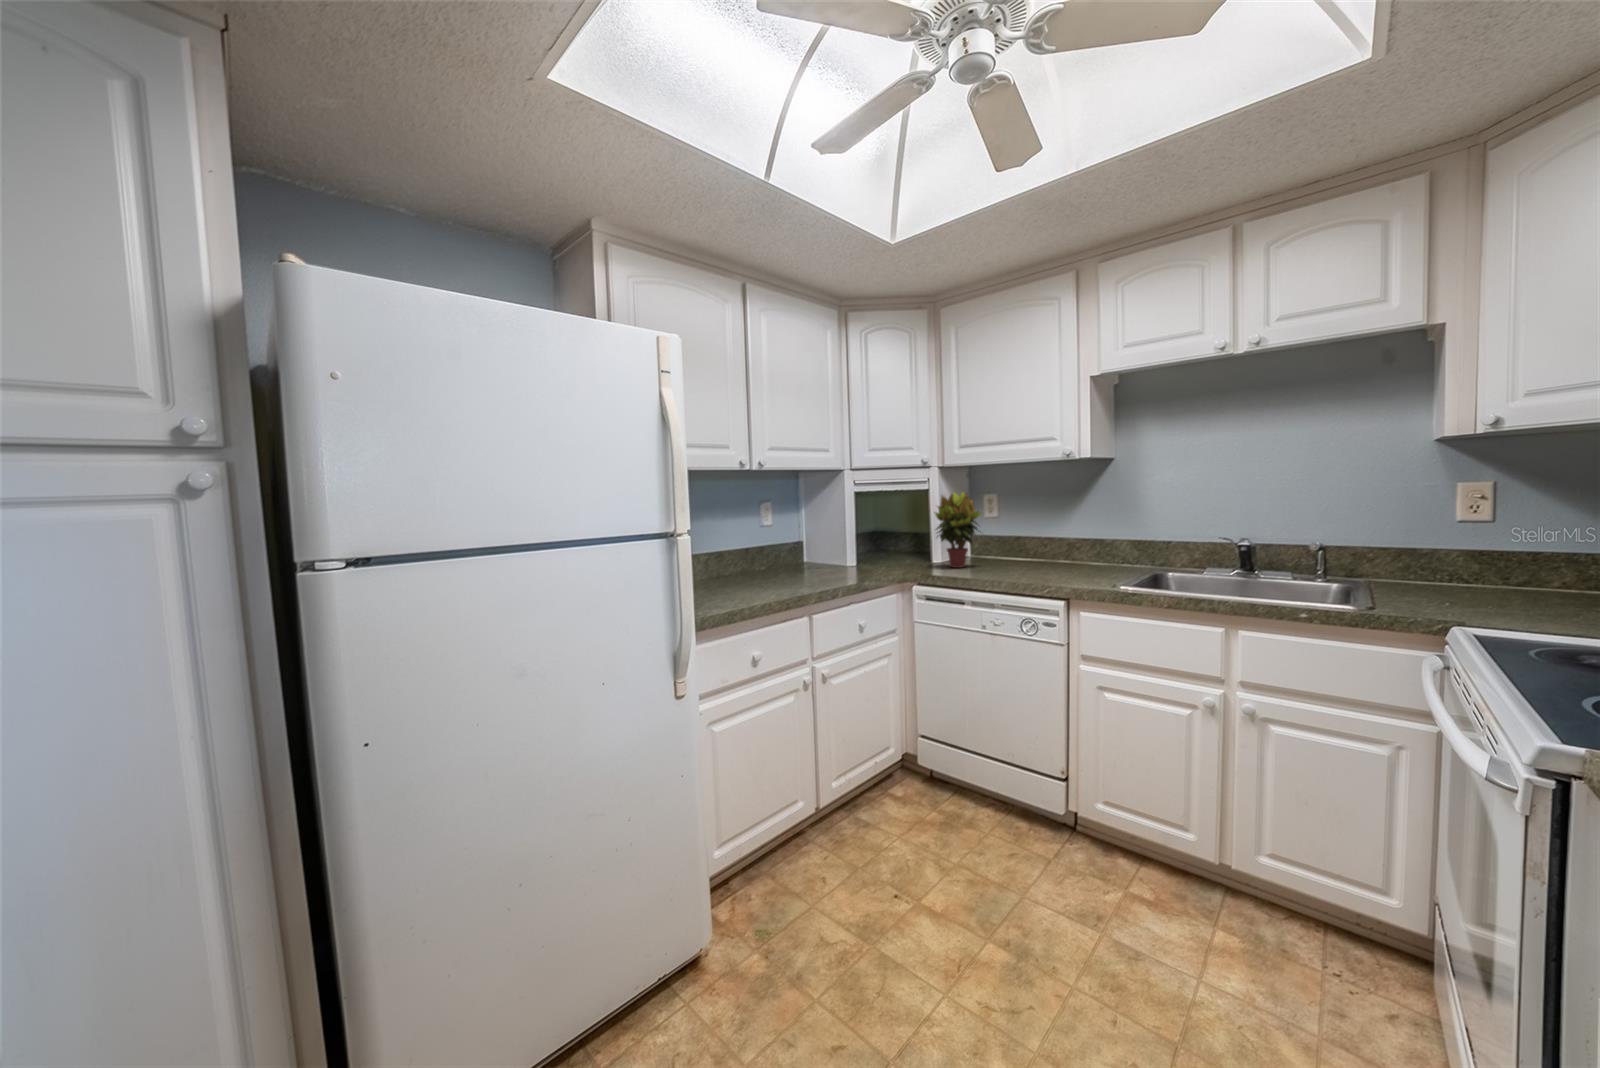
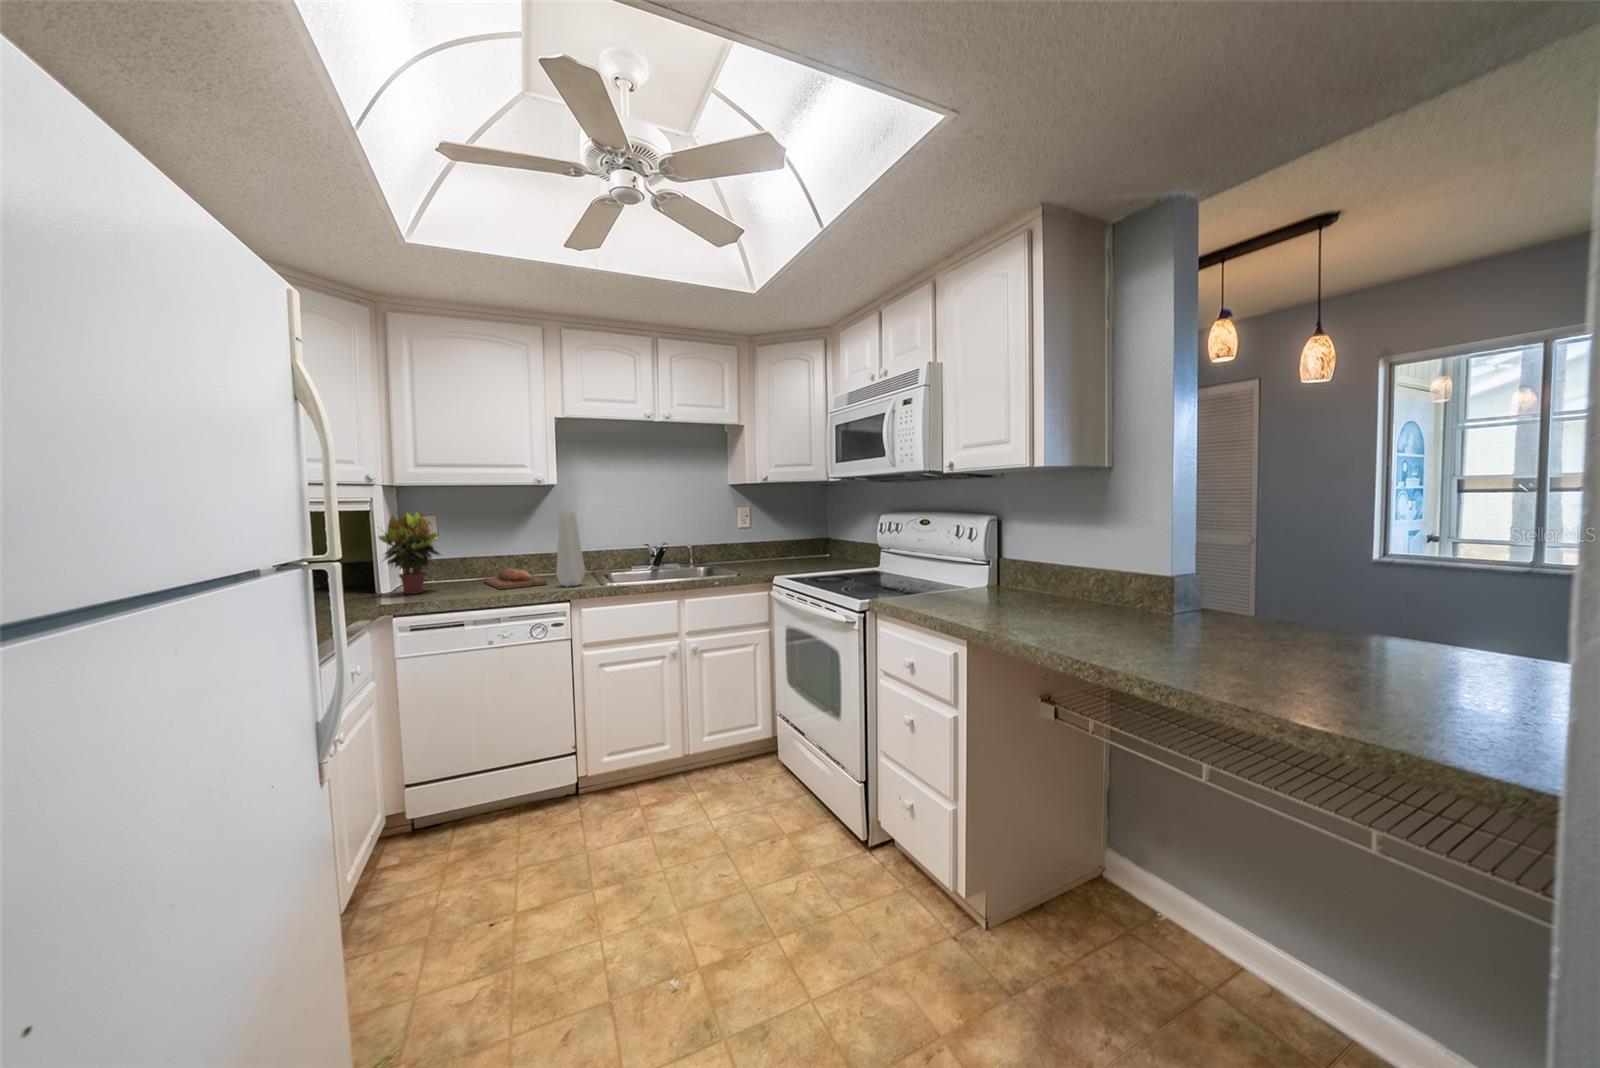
vase: none [1070,492,1107,583] -> present [557,512,585,586]
bread loaf: none [1018,553,1078,576] -> present [484,568,547,589]

